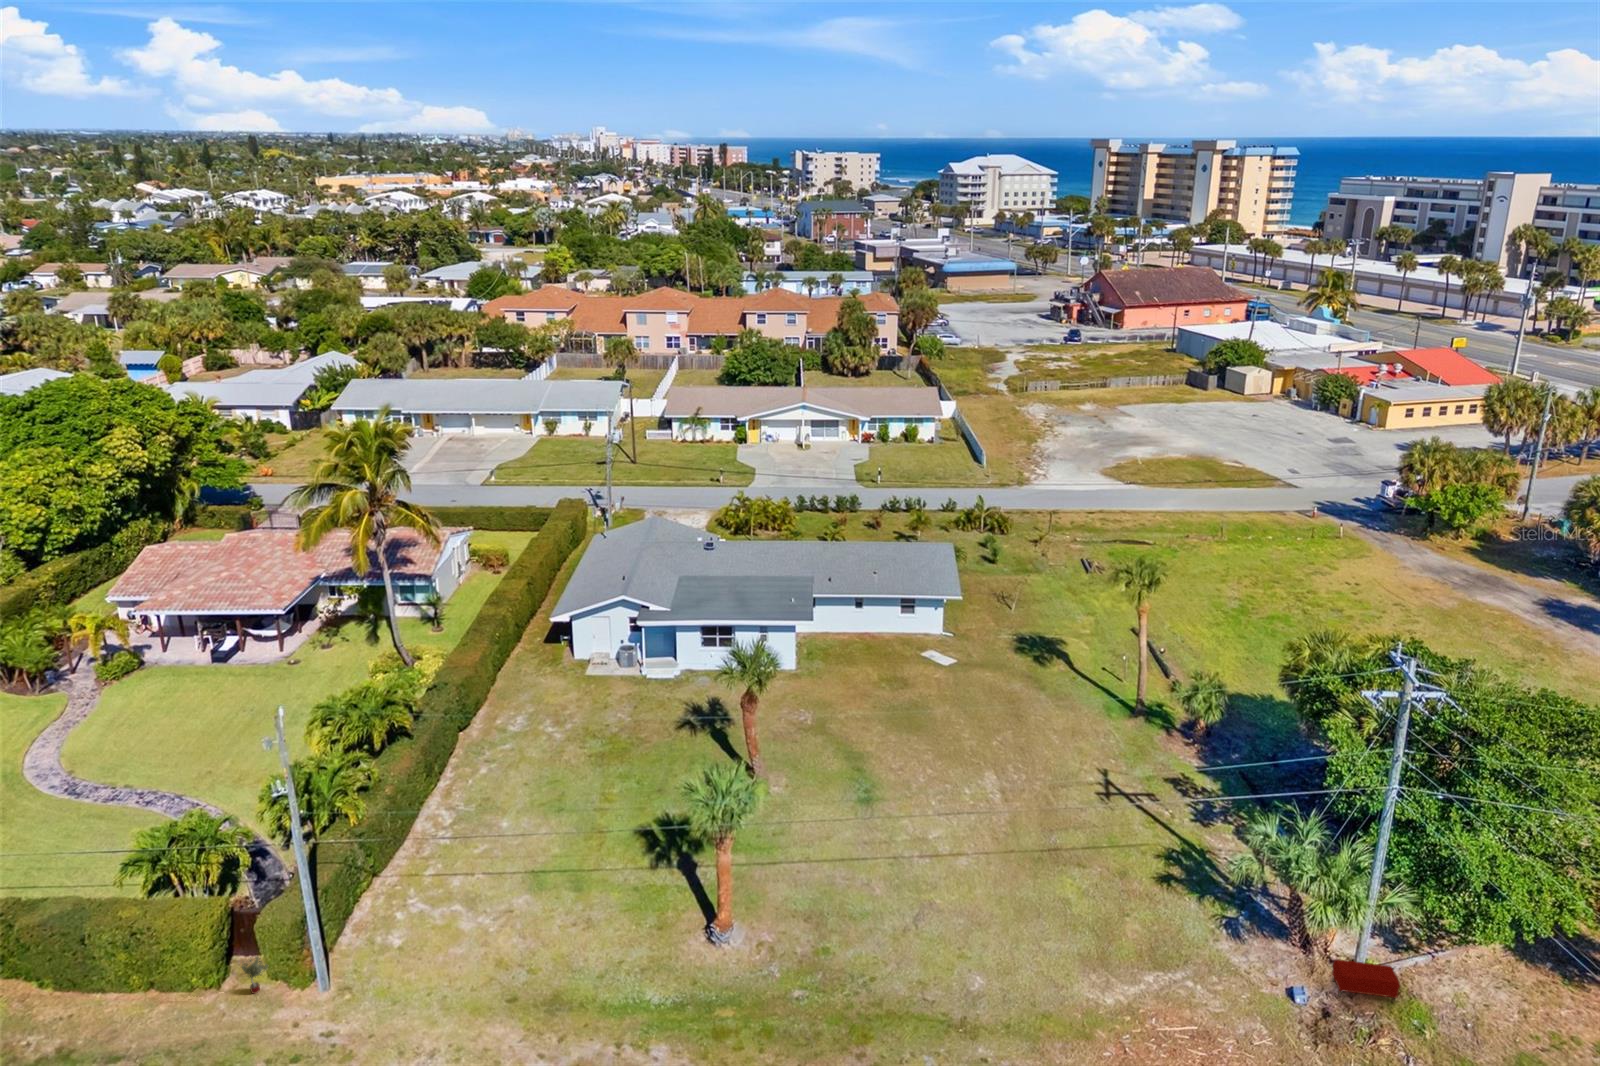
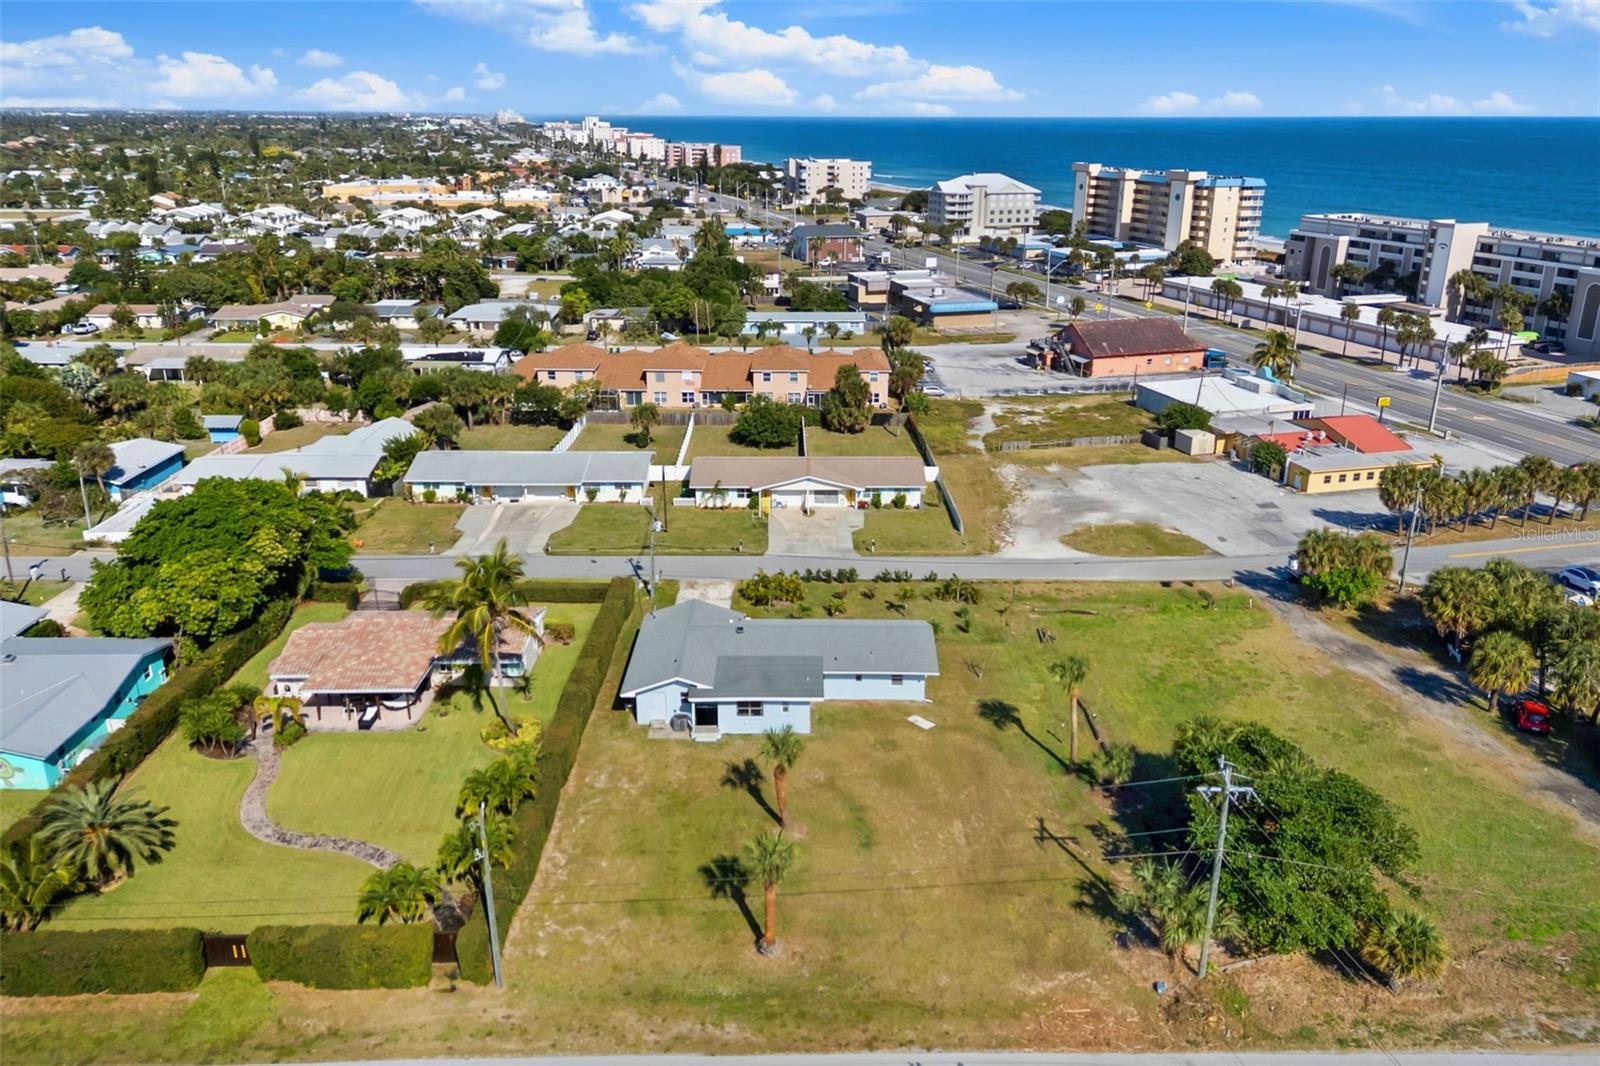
bench: present [1332,959,1400,1003] -> none [1185,964,1228,994]

